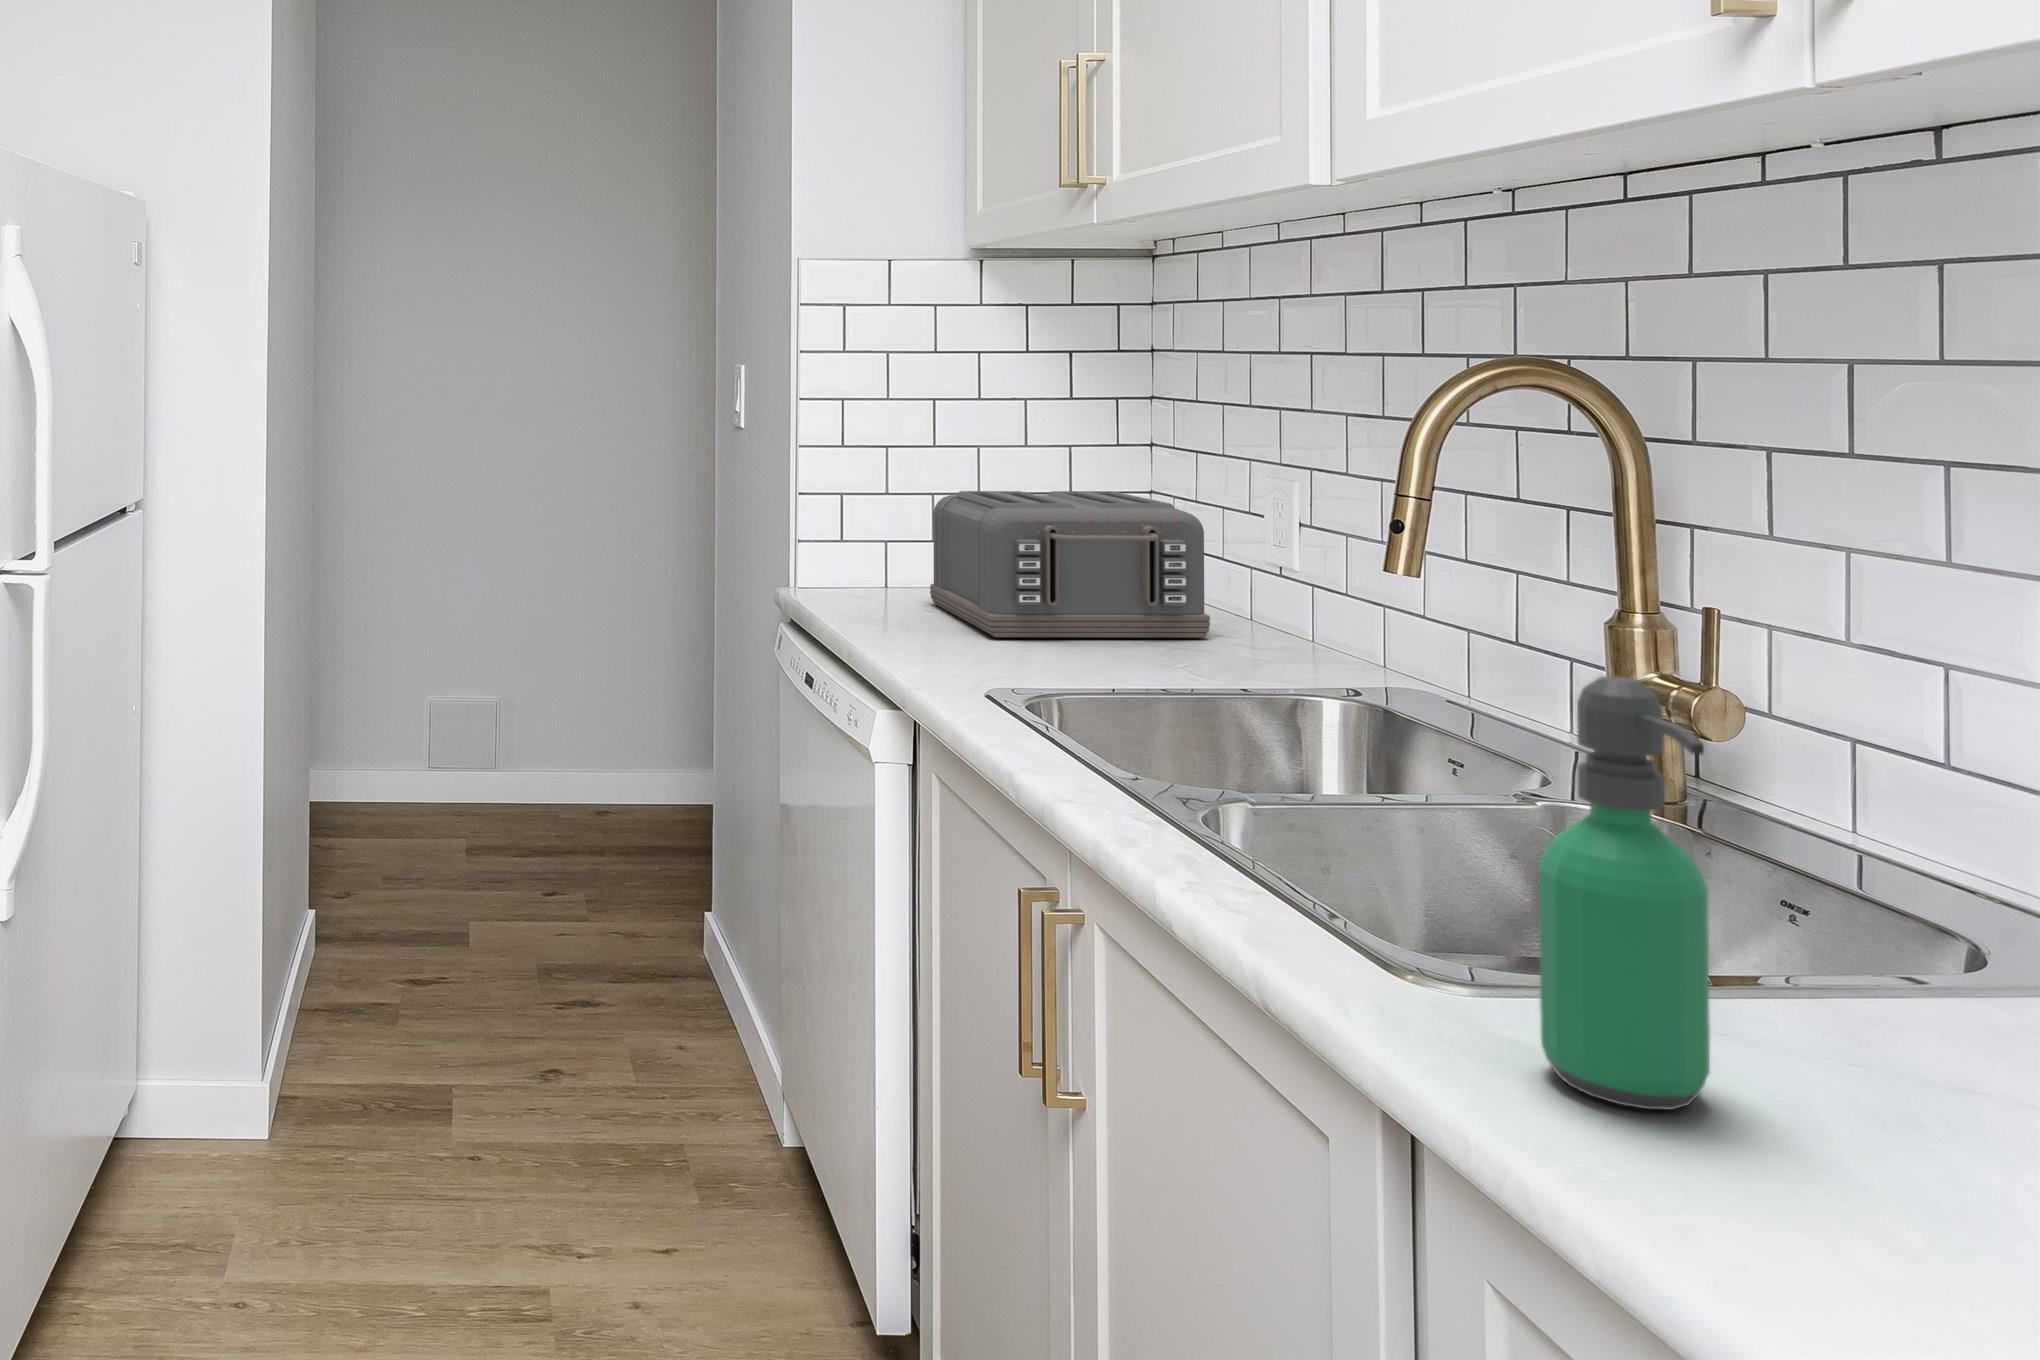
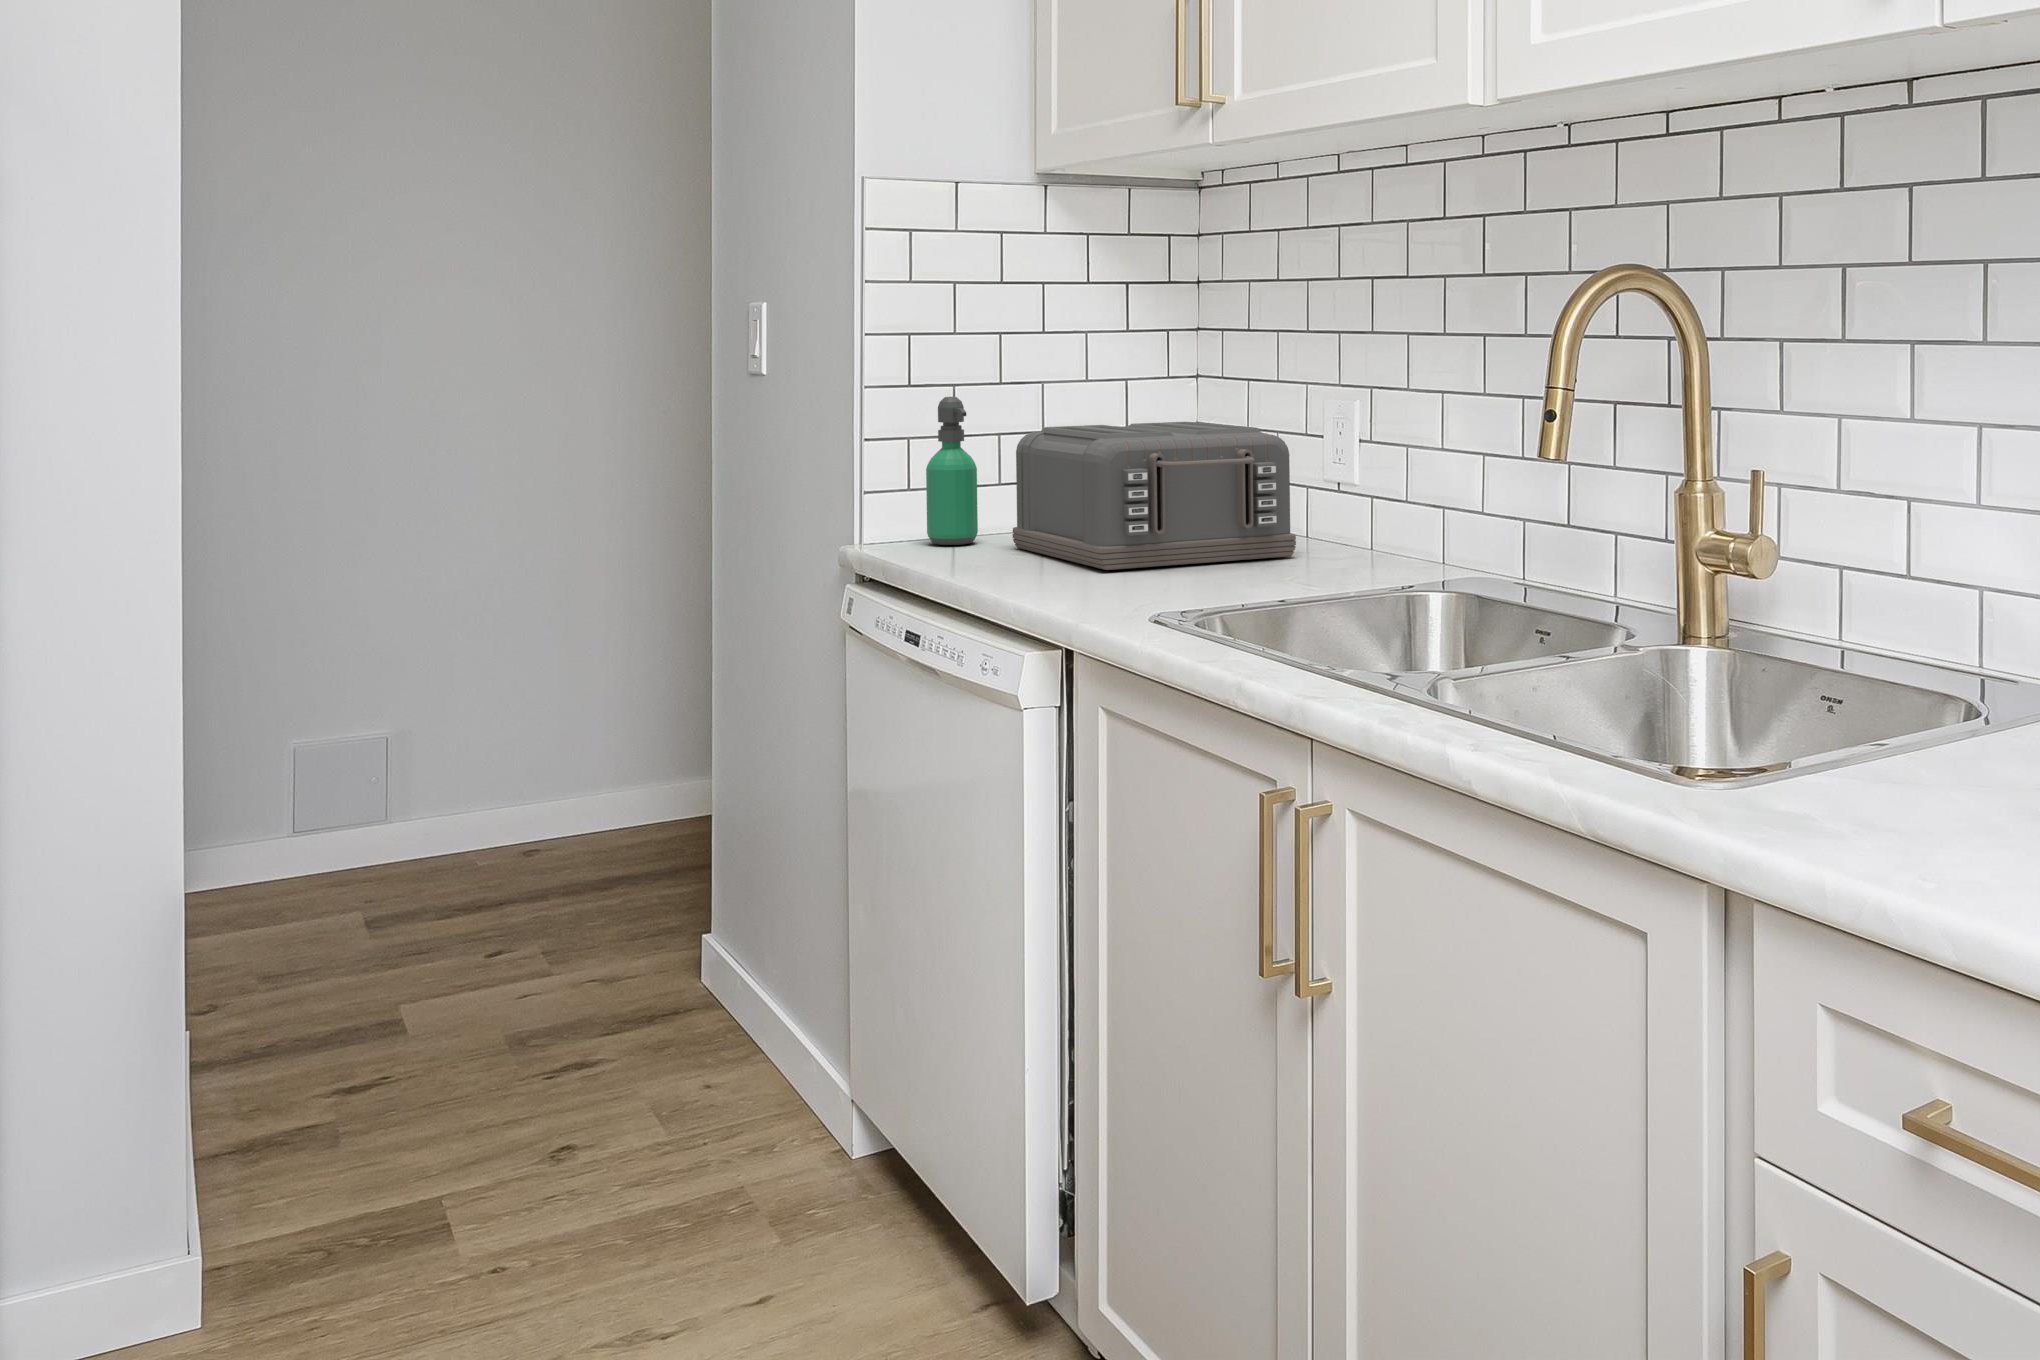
soap dispenser: present [1539,676,1710,1110] -> present [926,397,978,545]

